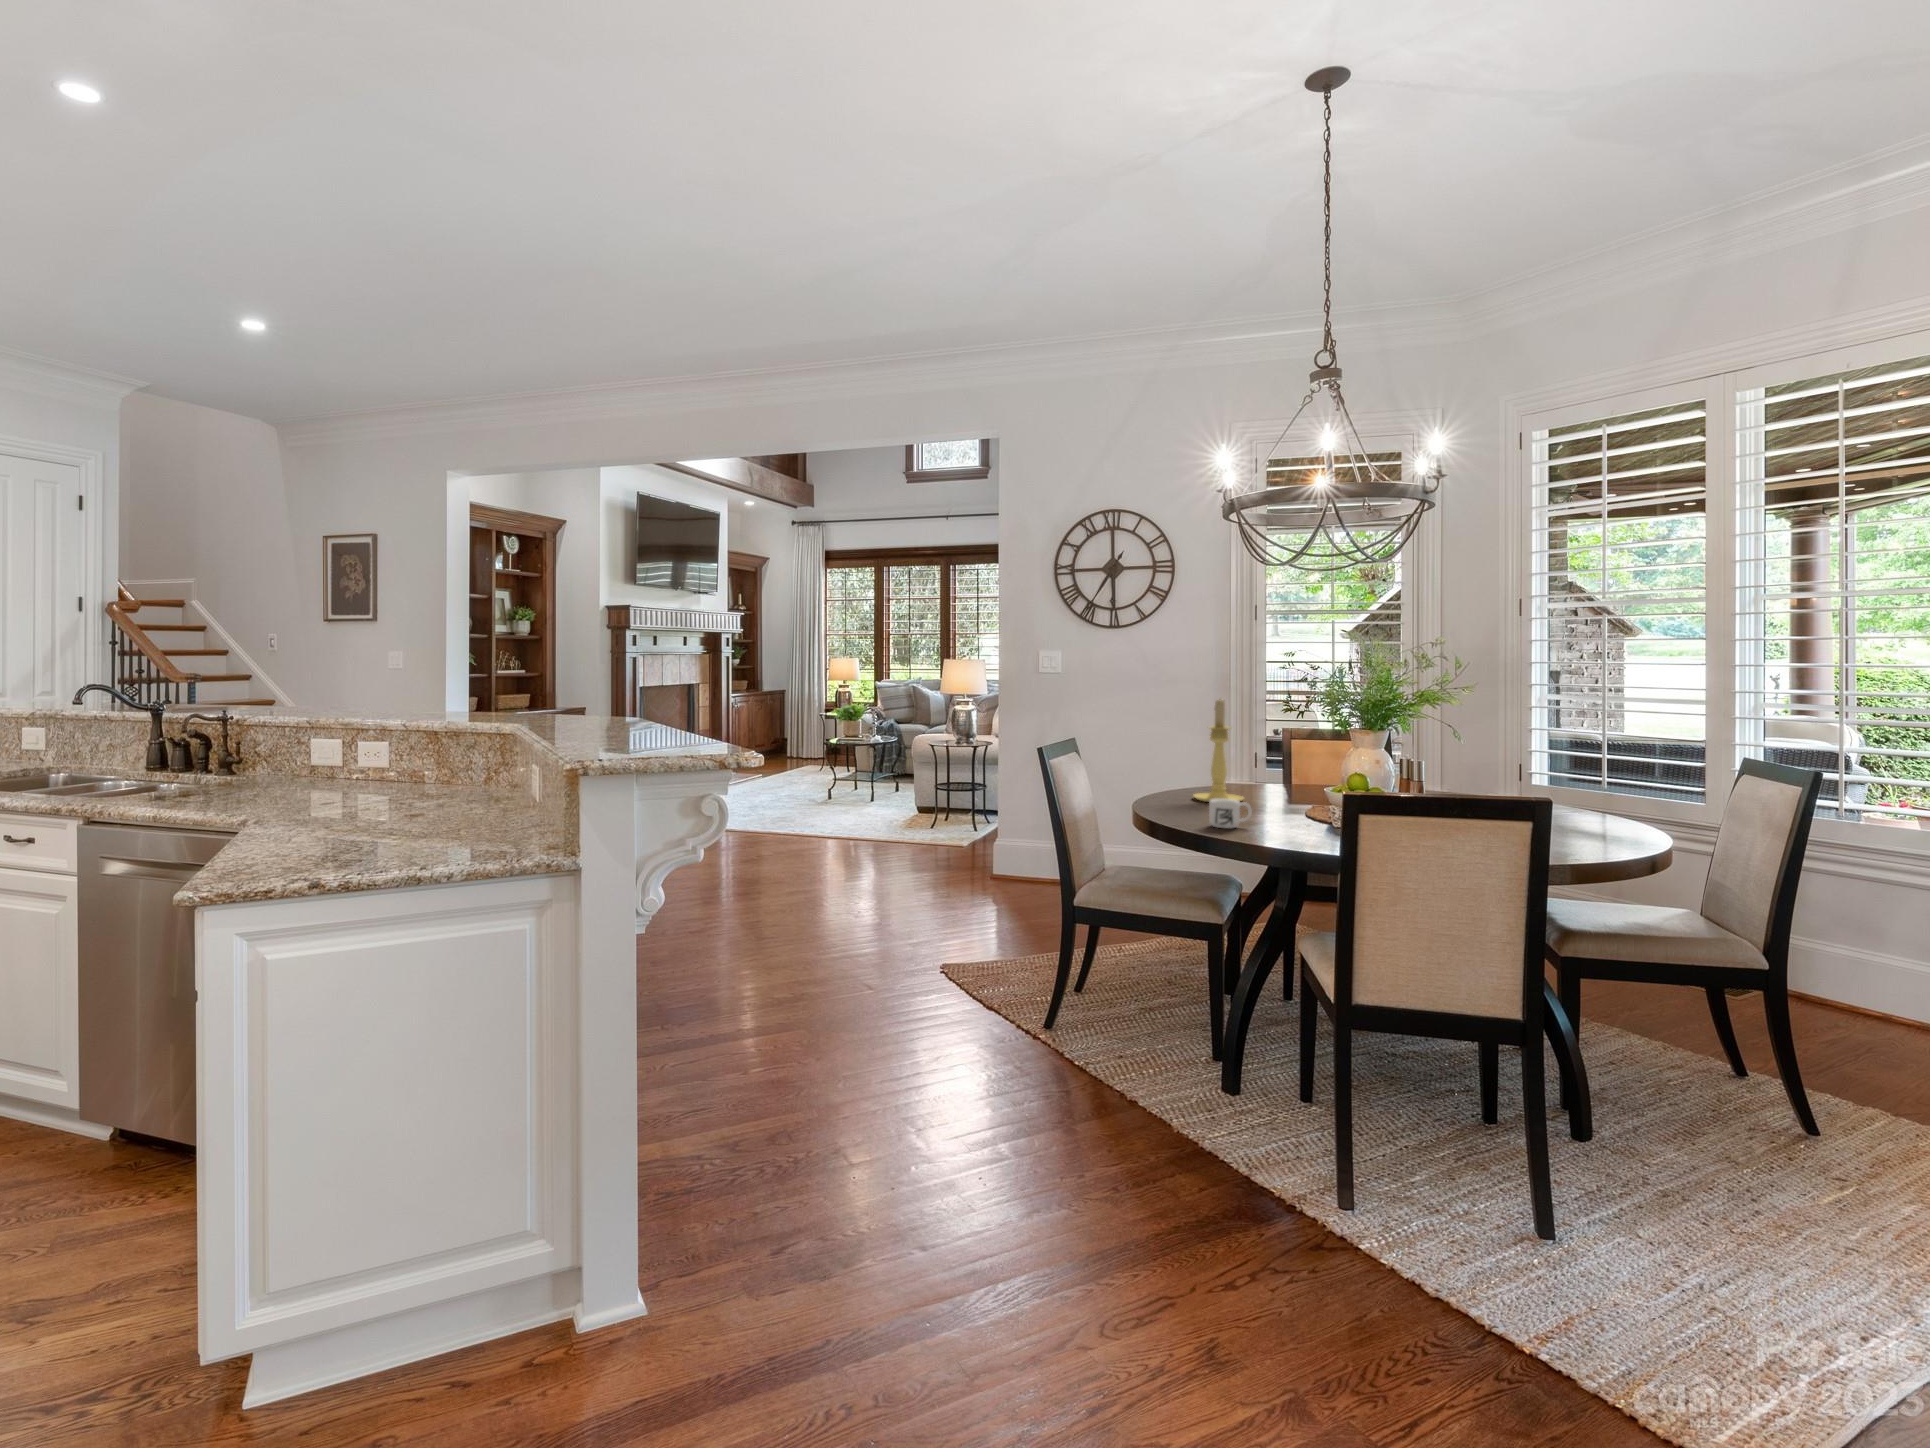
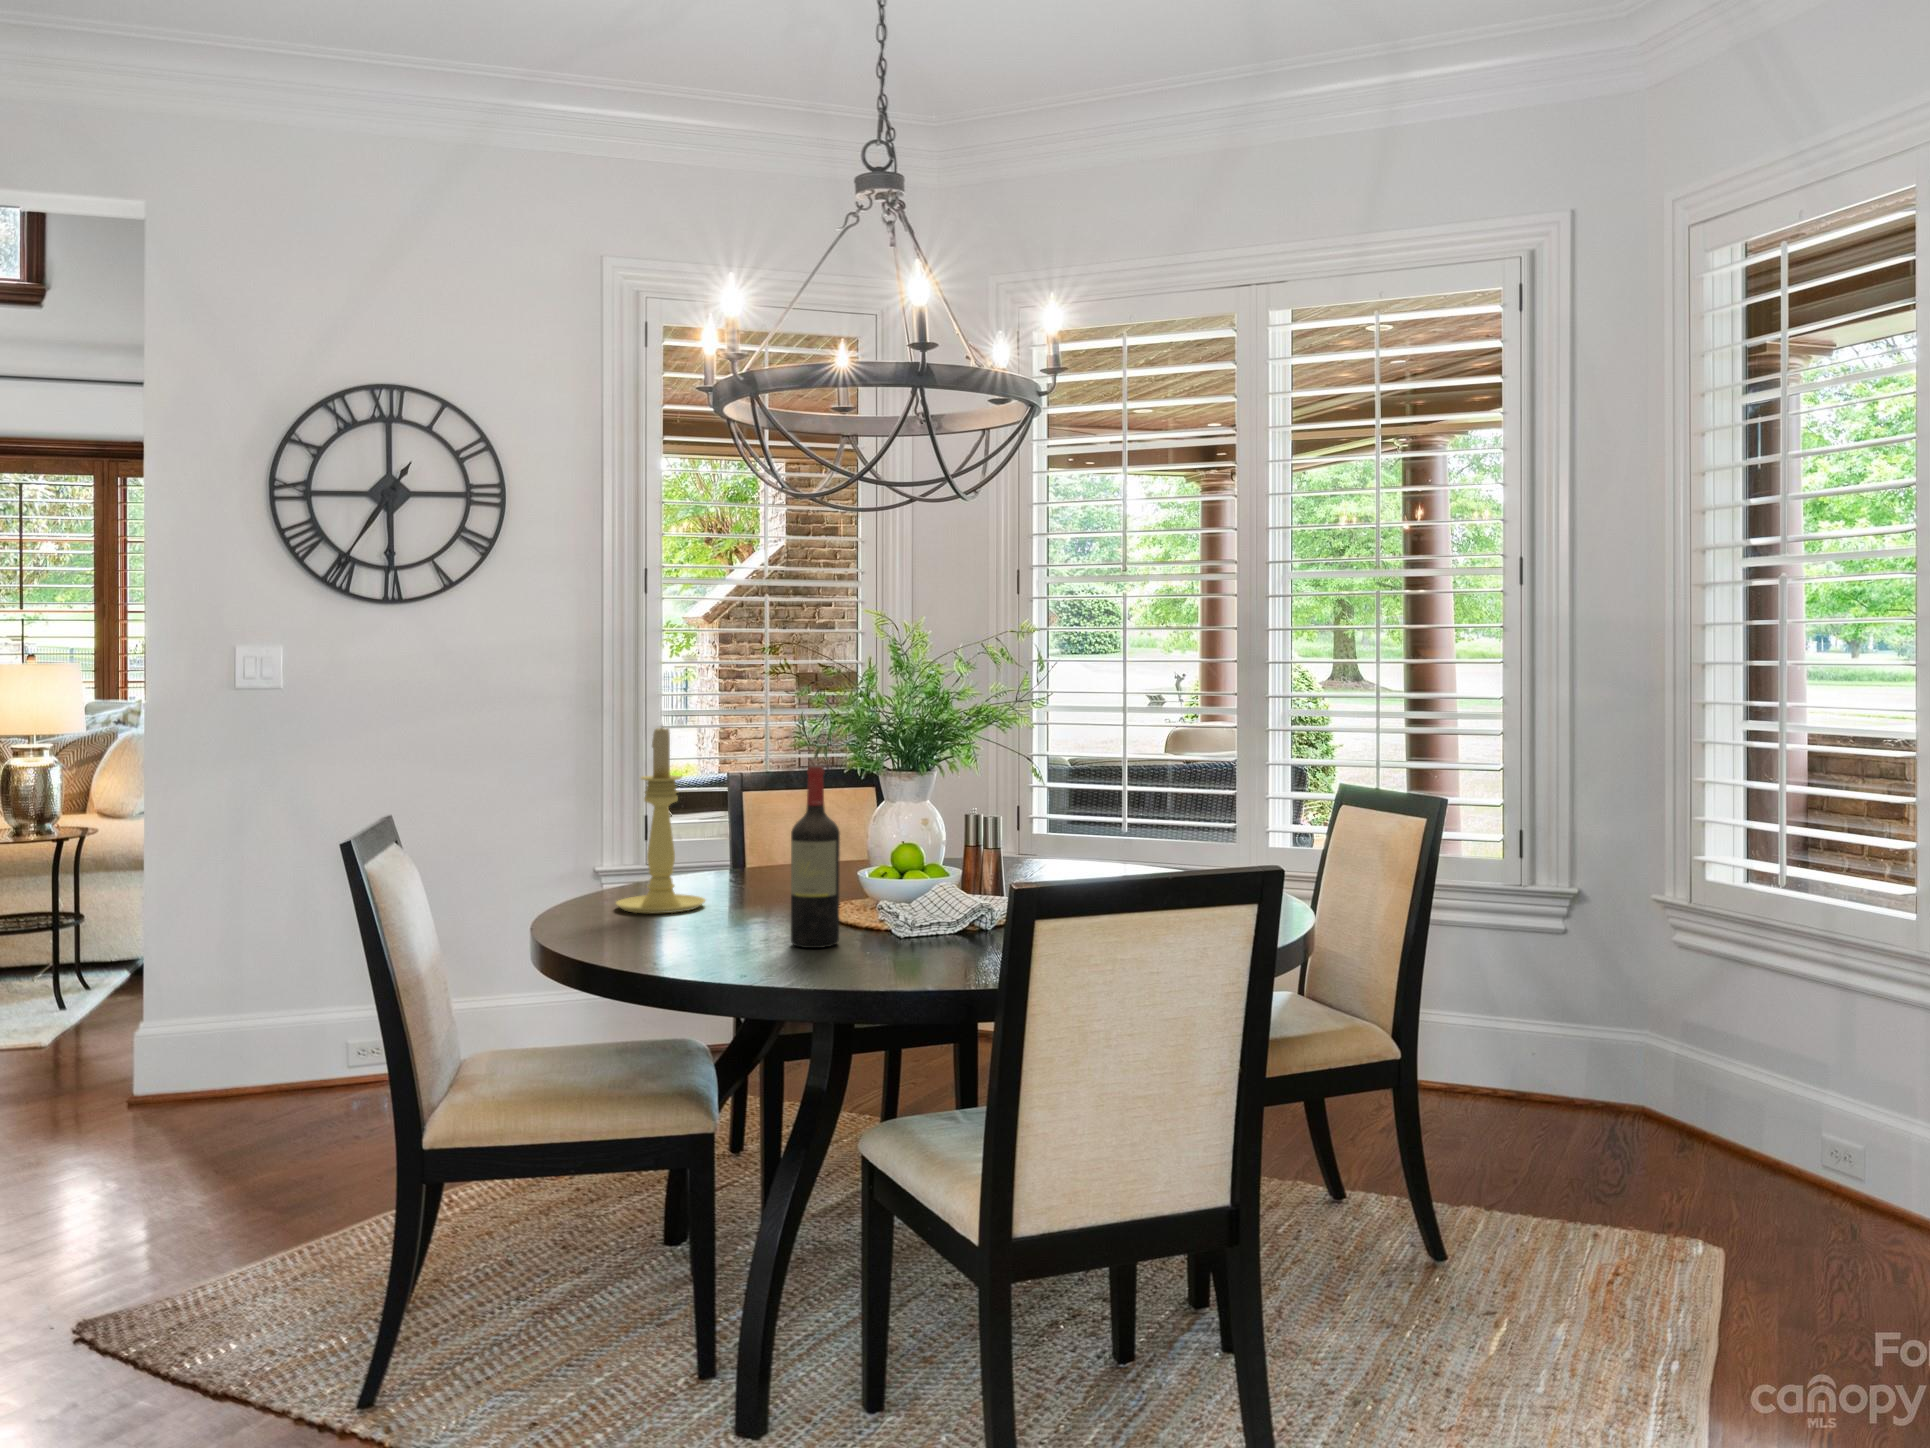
wine bottle: none [1273,724,1304,829] -> present [791,766,840,948]
mug: present [1209,799,1252,829] -> none [688,907,760,961]

